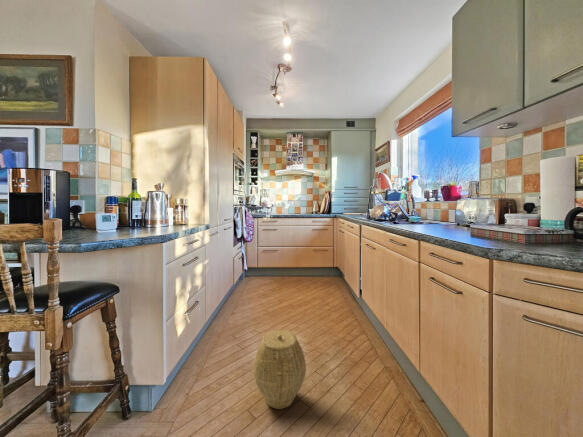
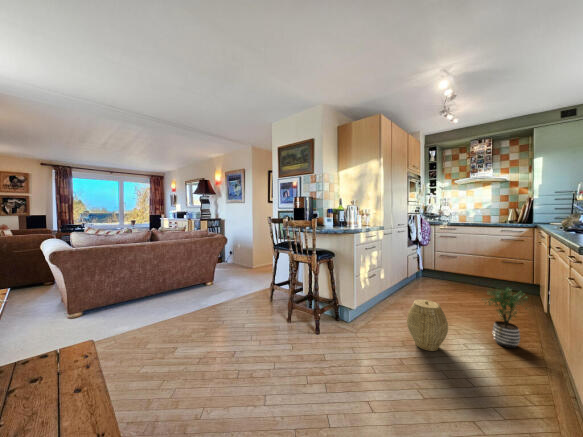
potted plant: none [326,287,370,354] -> present [482,288,527,348]

